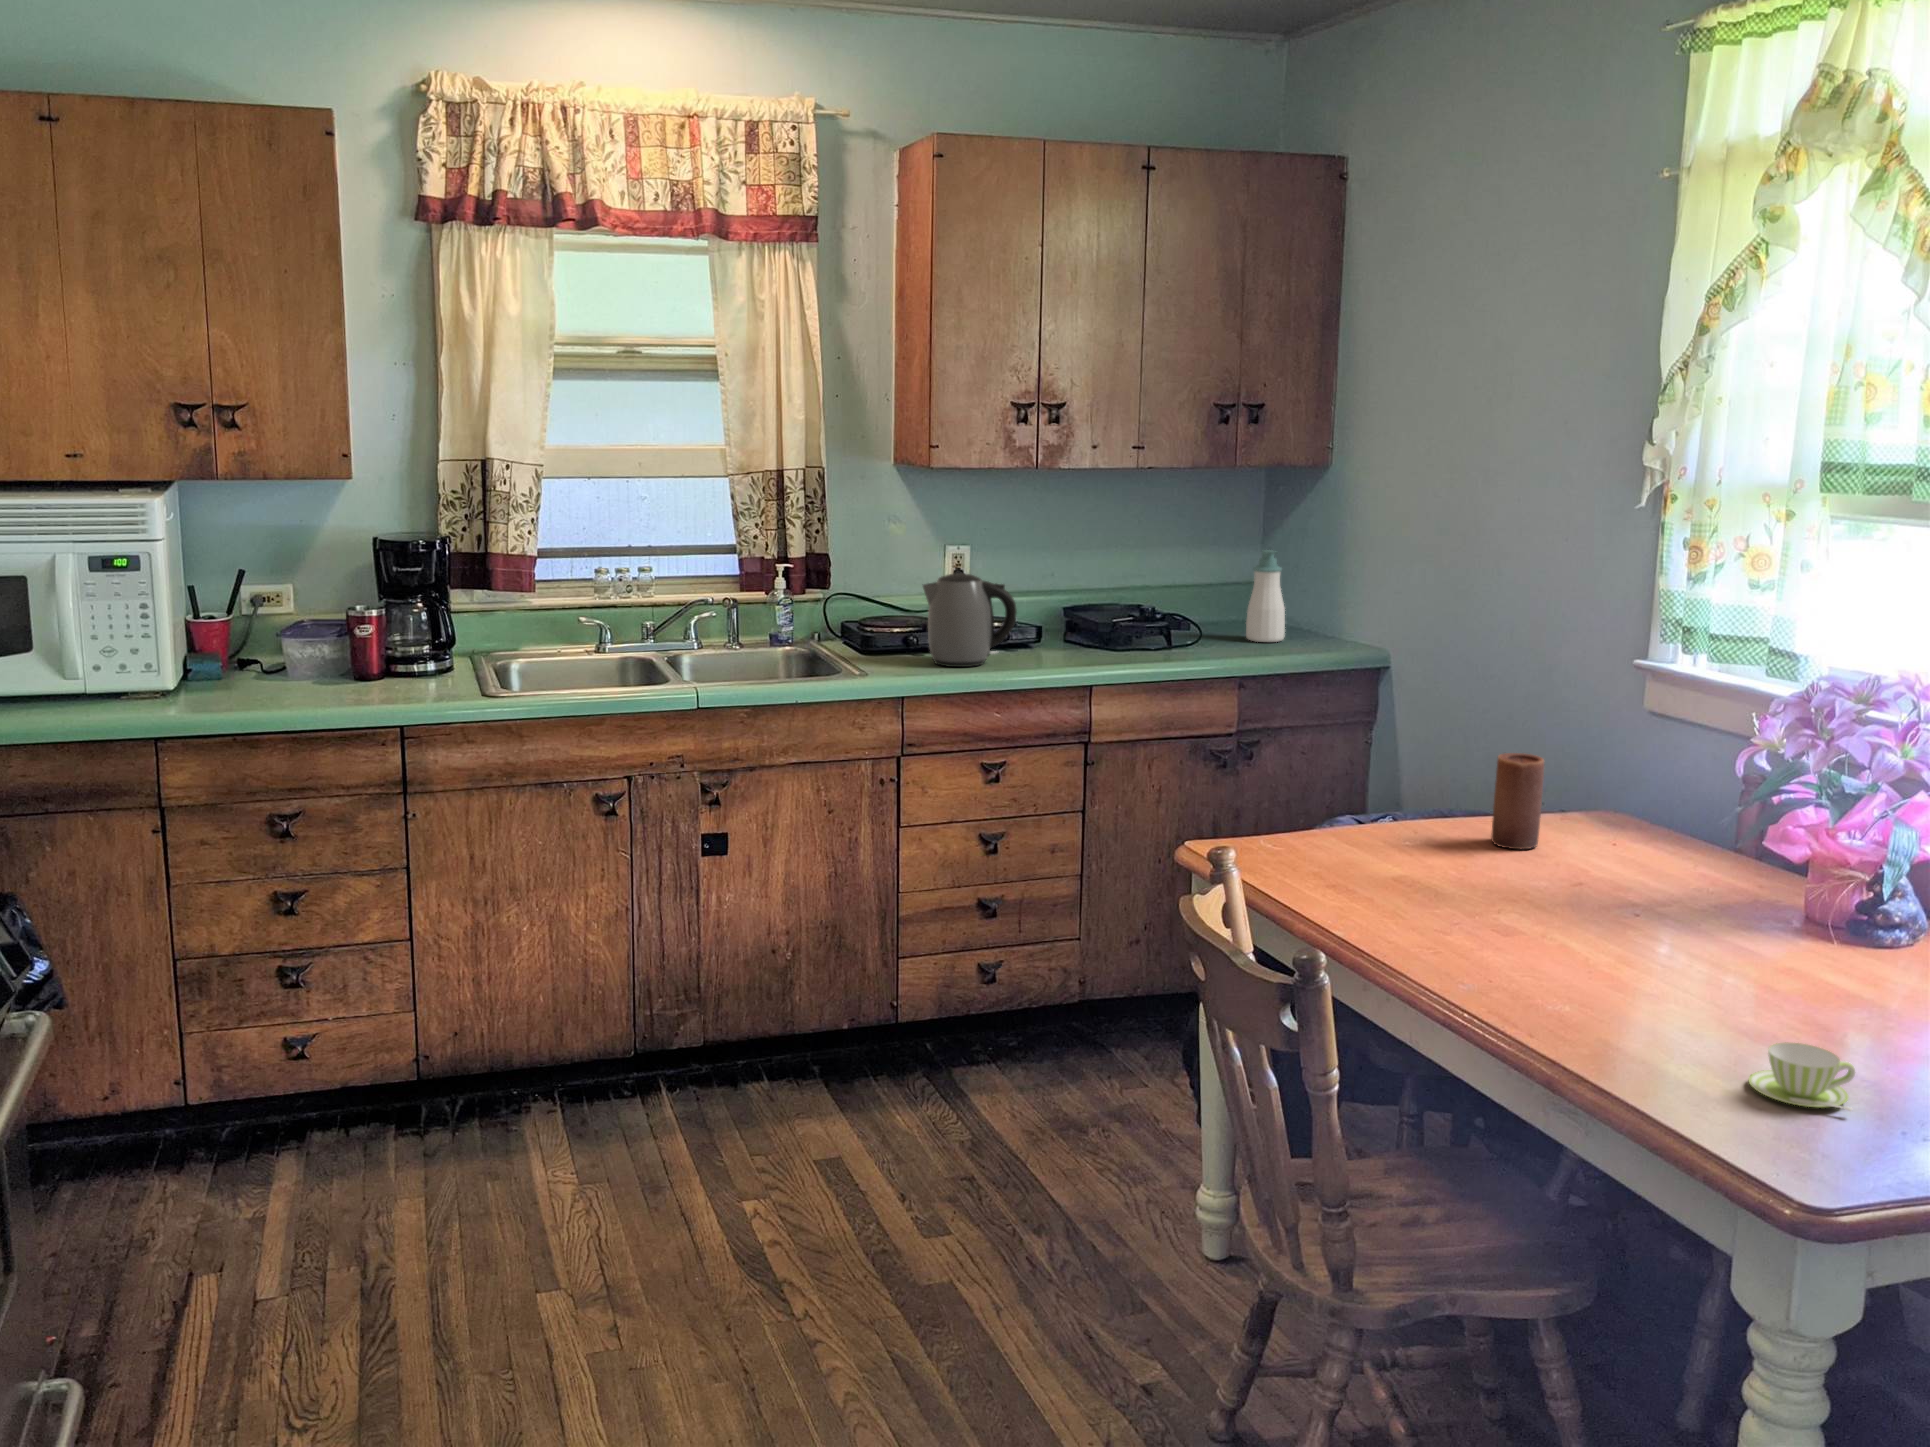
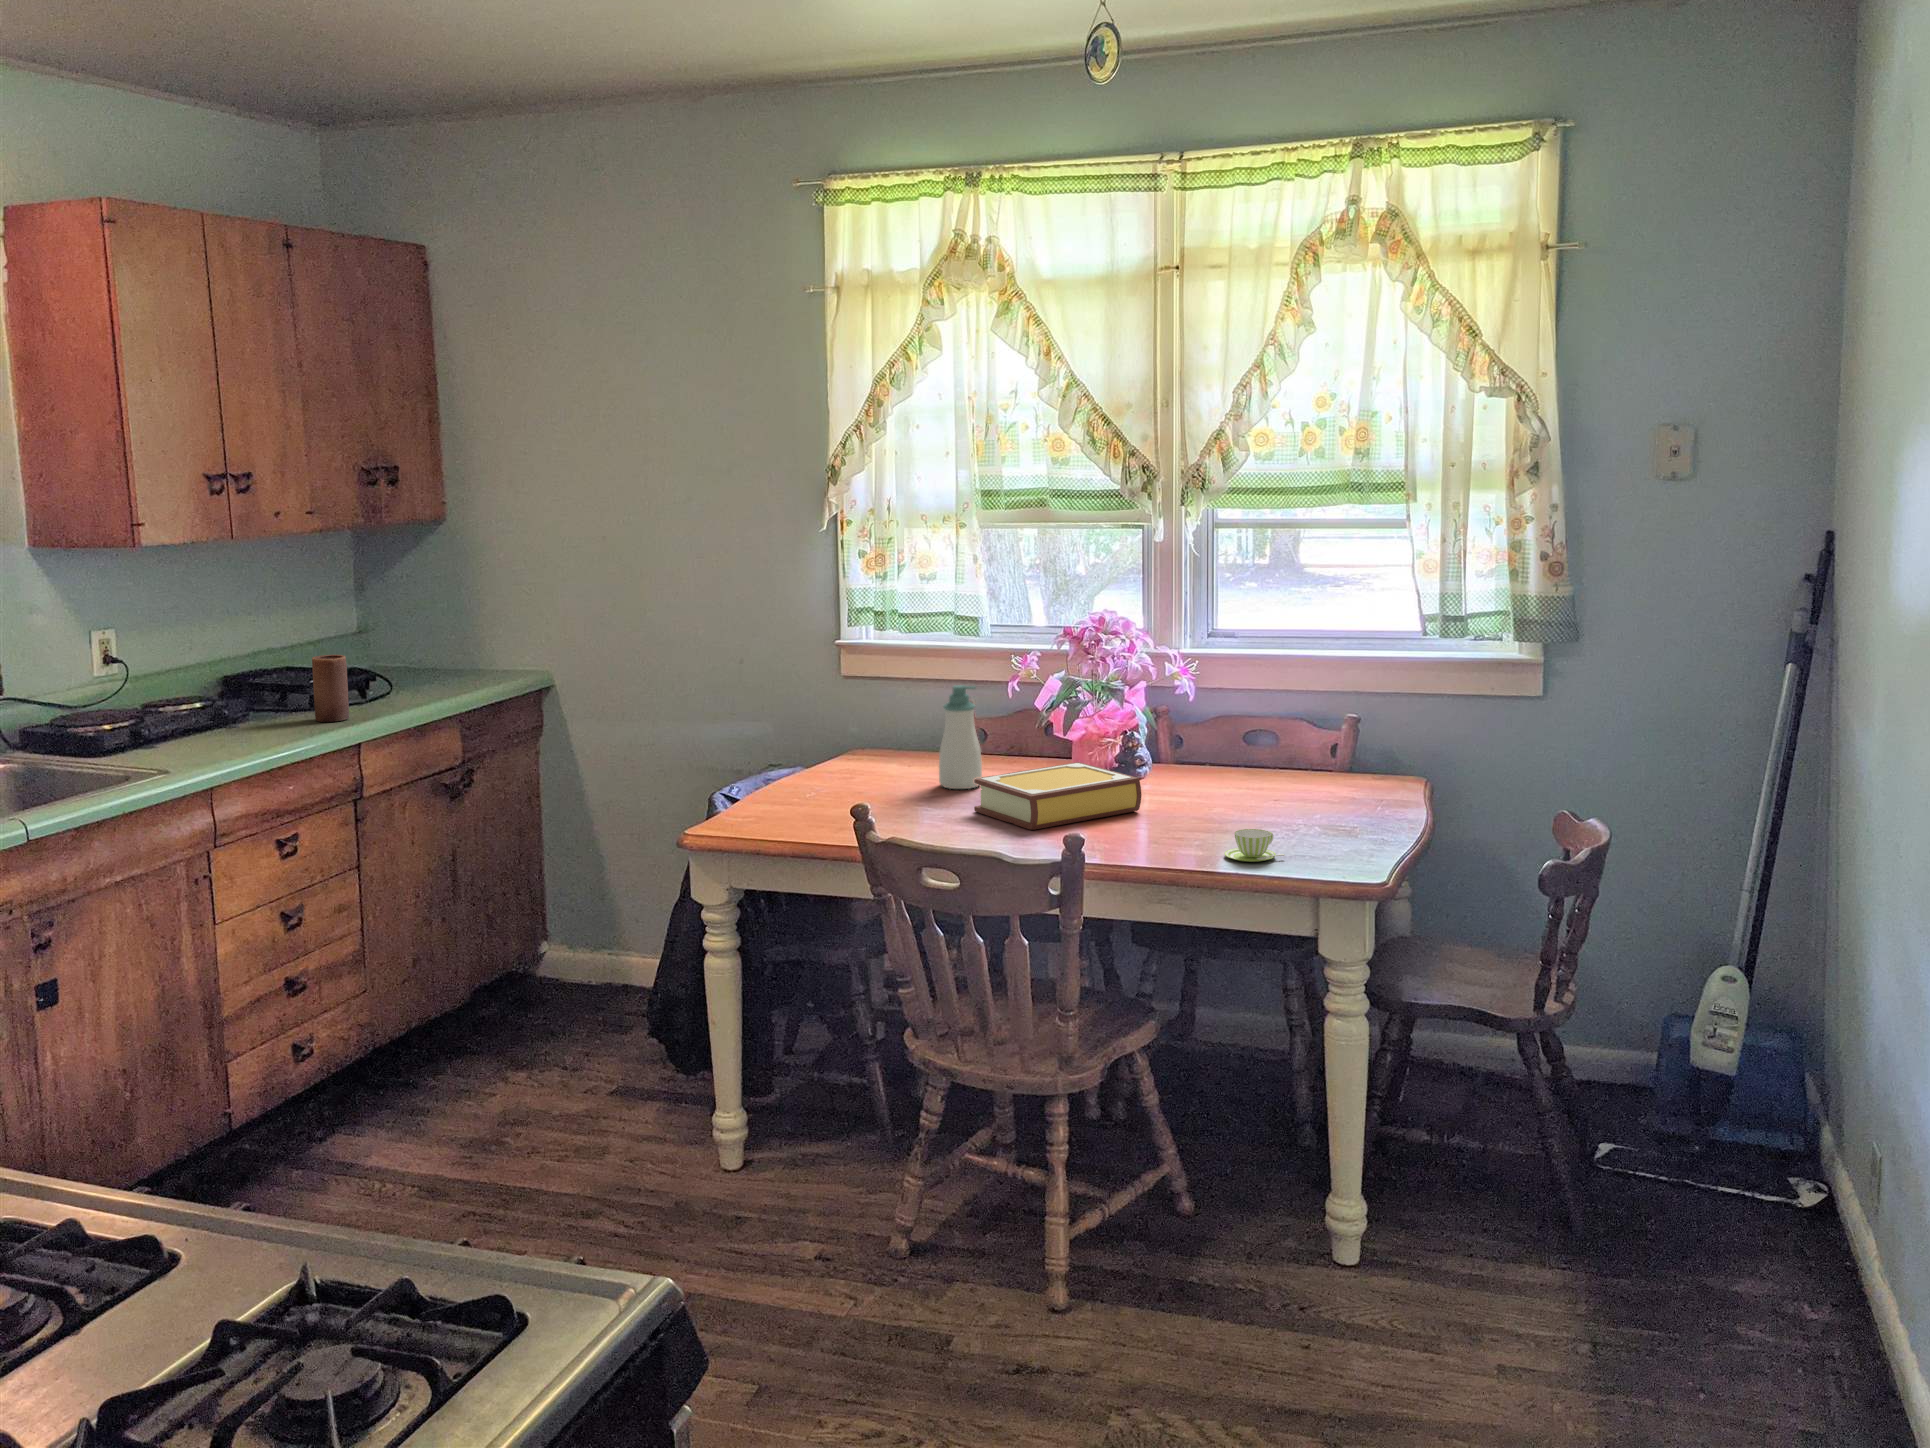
soap bottle: present [1246,550,1285,642] -> present [939,685,982,789]
kettle: present [923,573,1017,667] -> none [173,650,276,750]
candle: present [1491,753,1544,849] -> present [312,655,349,722]
book: none [1562,860,1803,972] -> present [974,762,1142,830]

